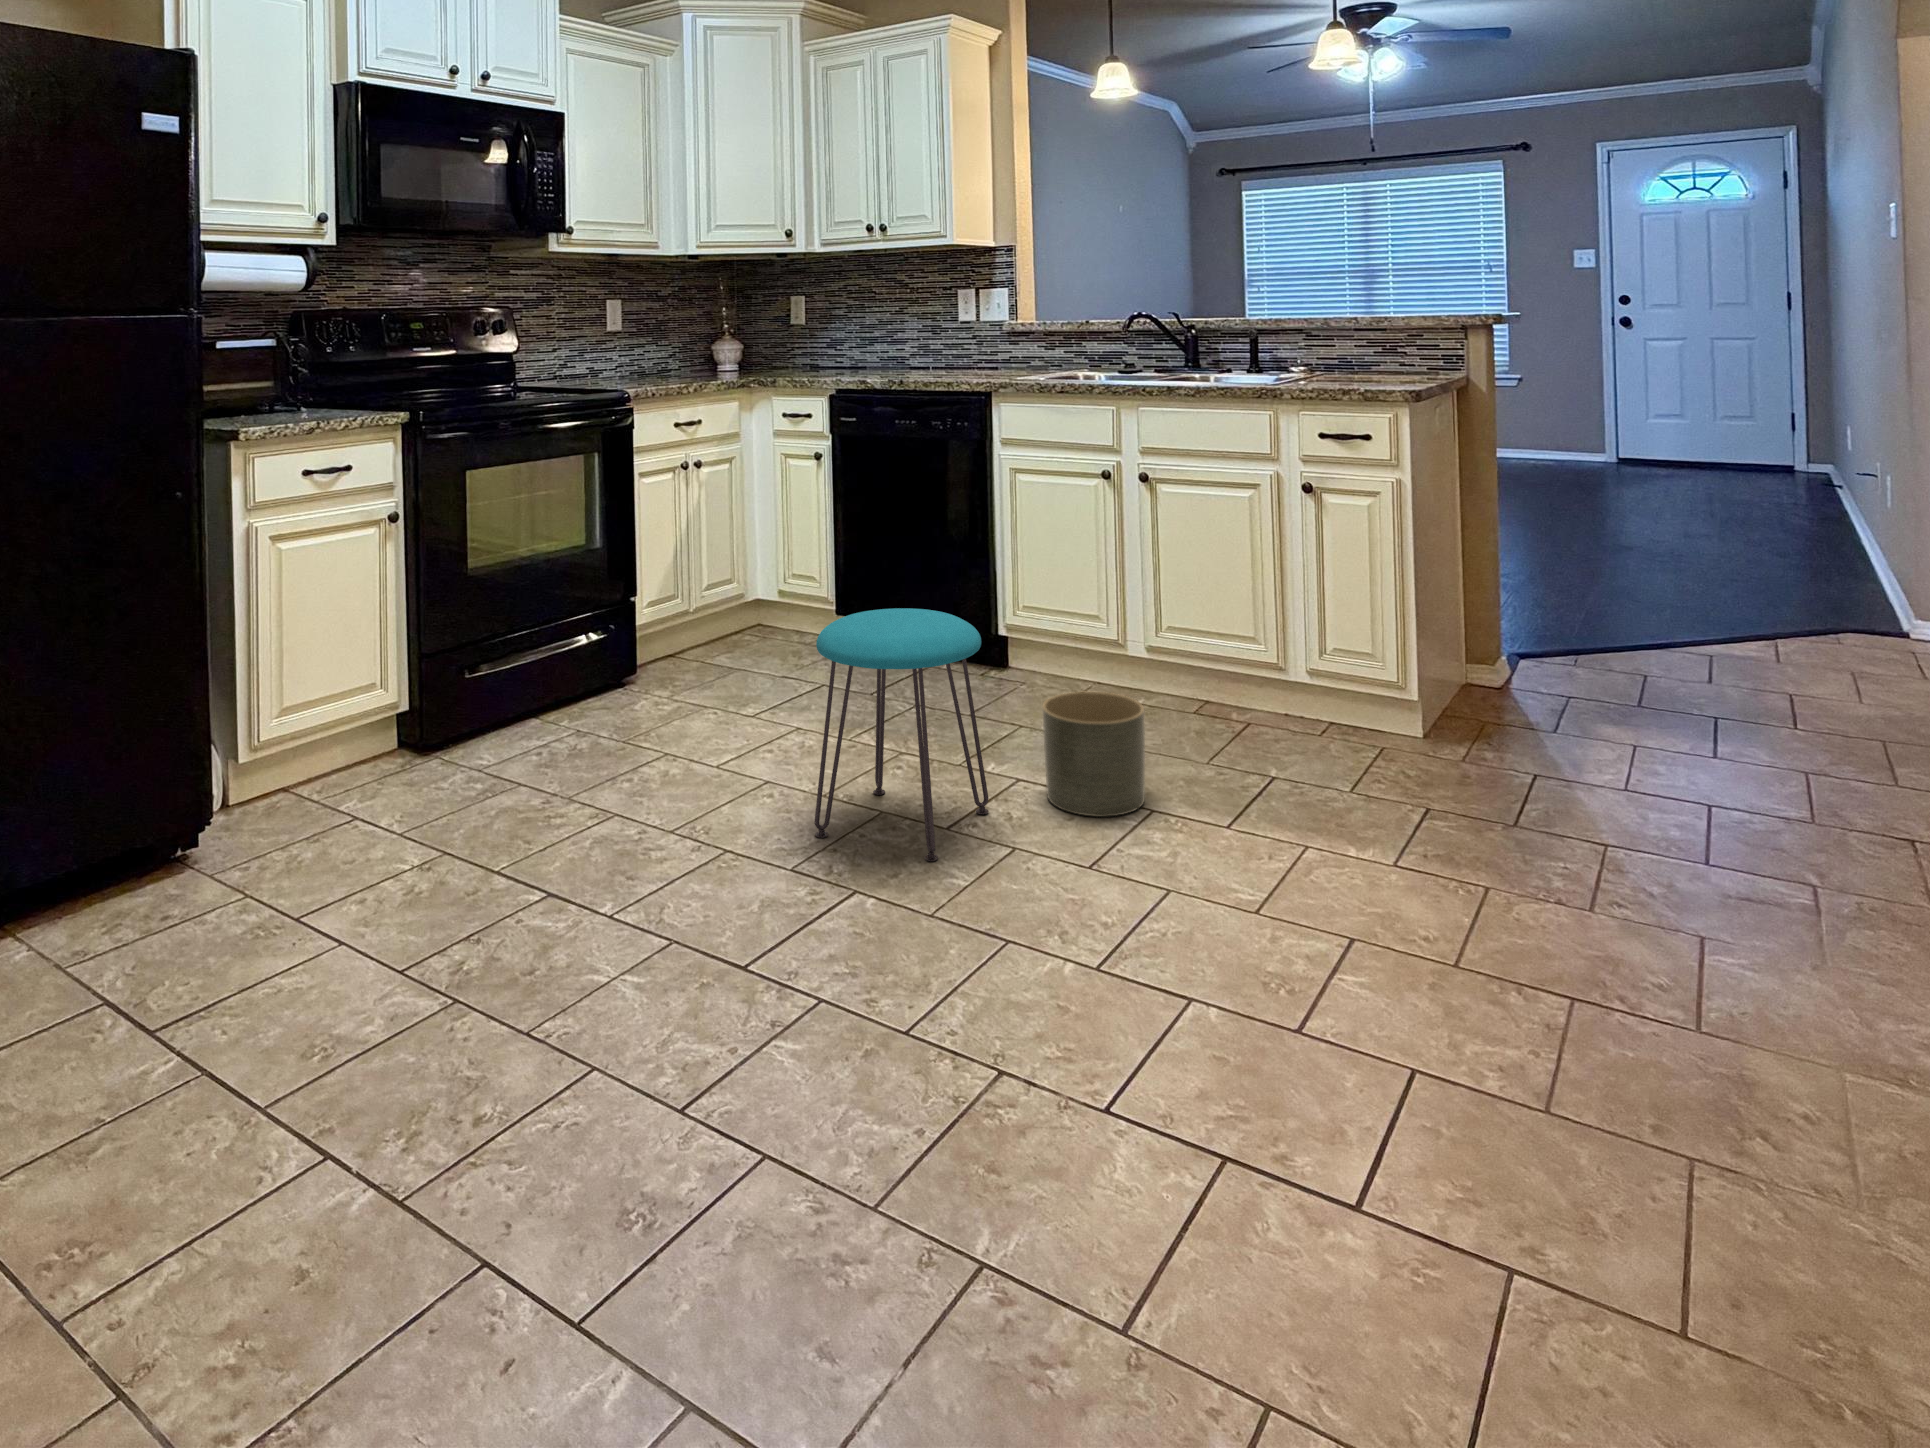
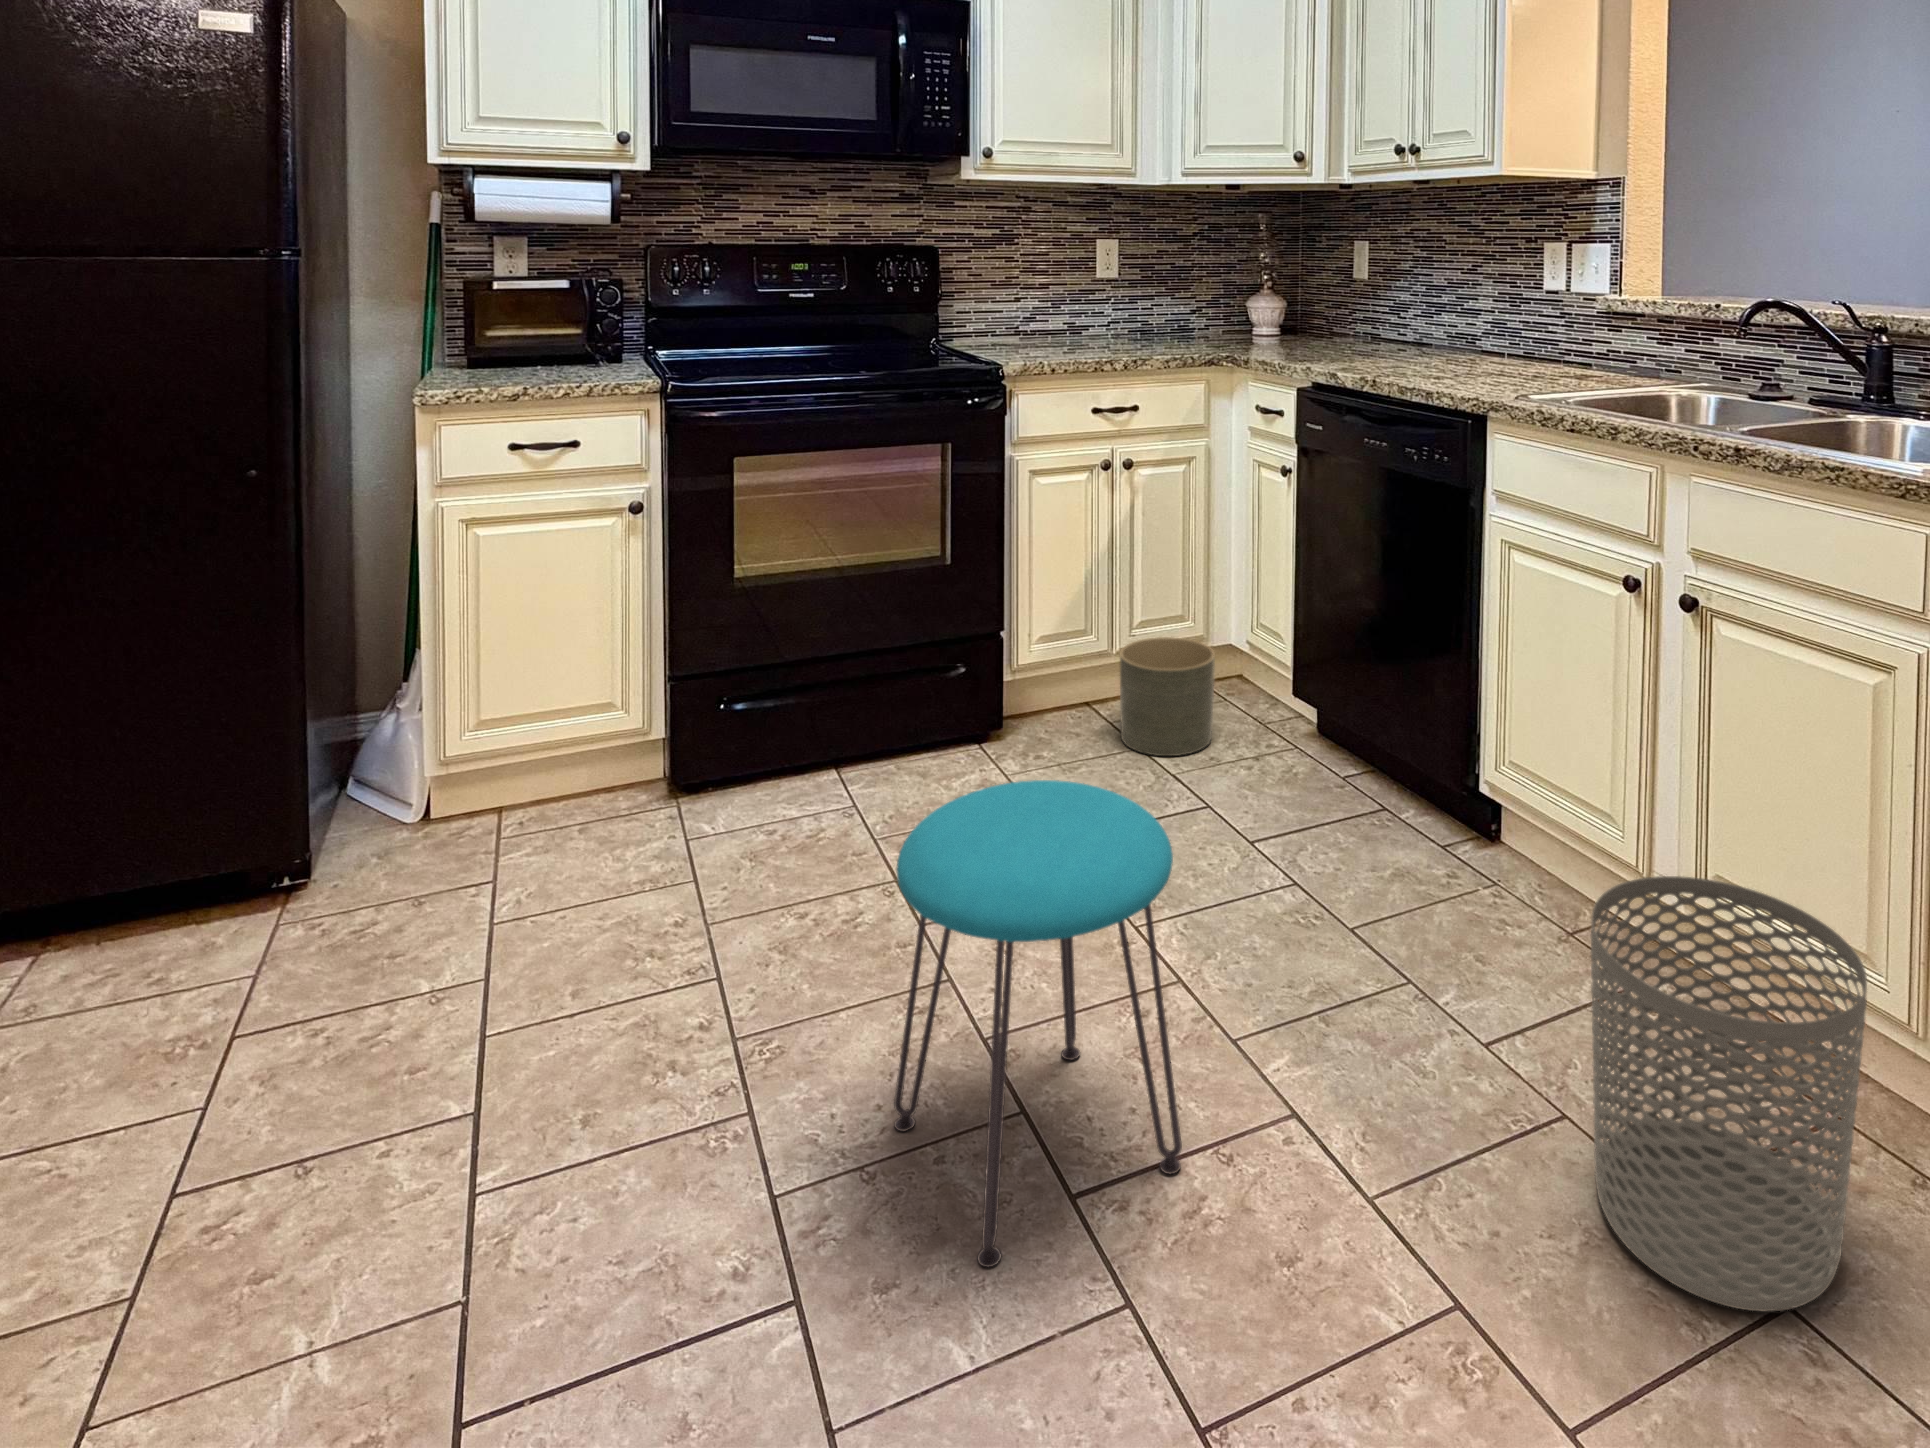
waste bin: none [1167,603,1299,786] -> present [1591,876,1867,1311]
planter: present [1042,691,1145,817] -> present [1120,637,1215,756]

